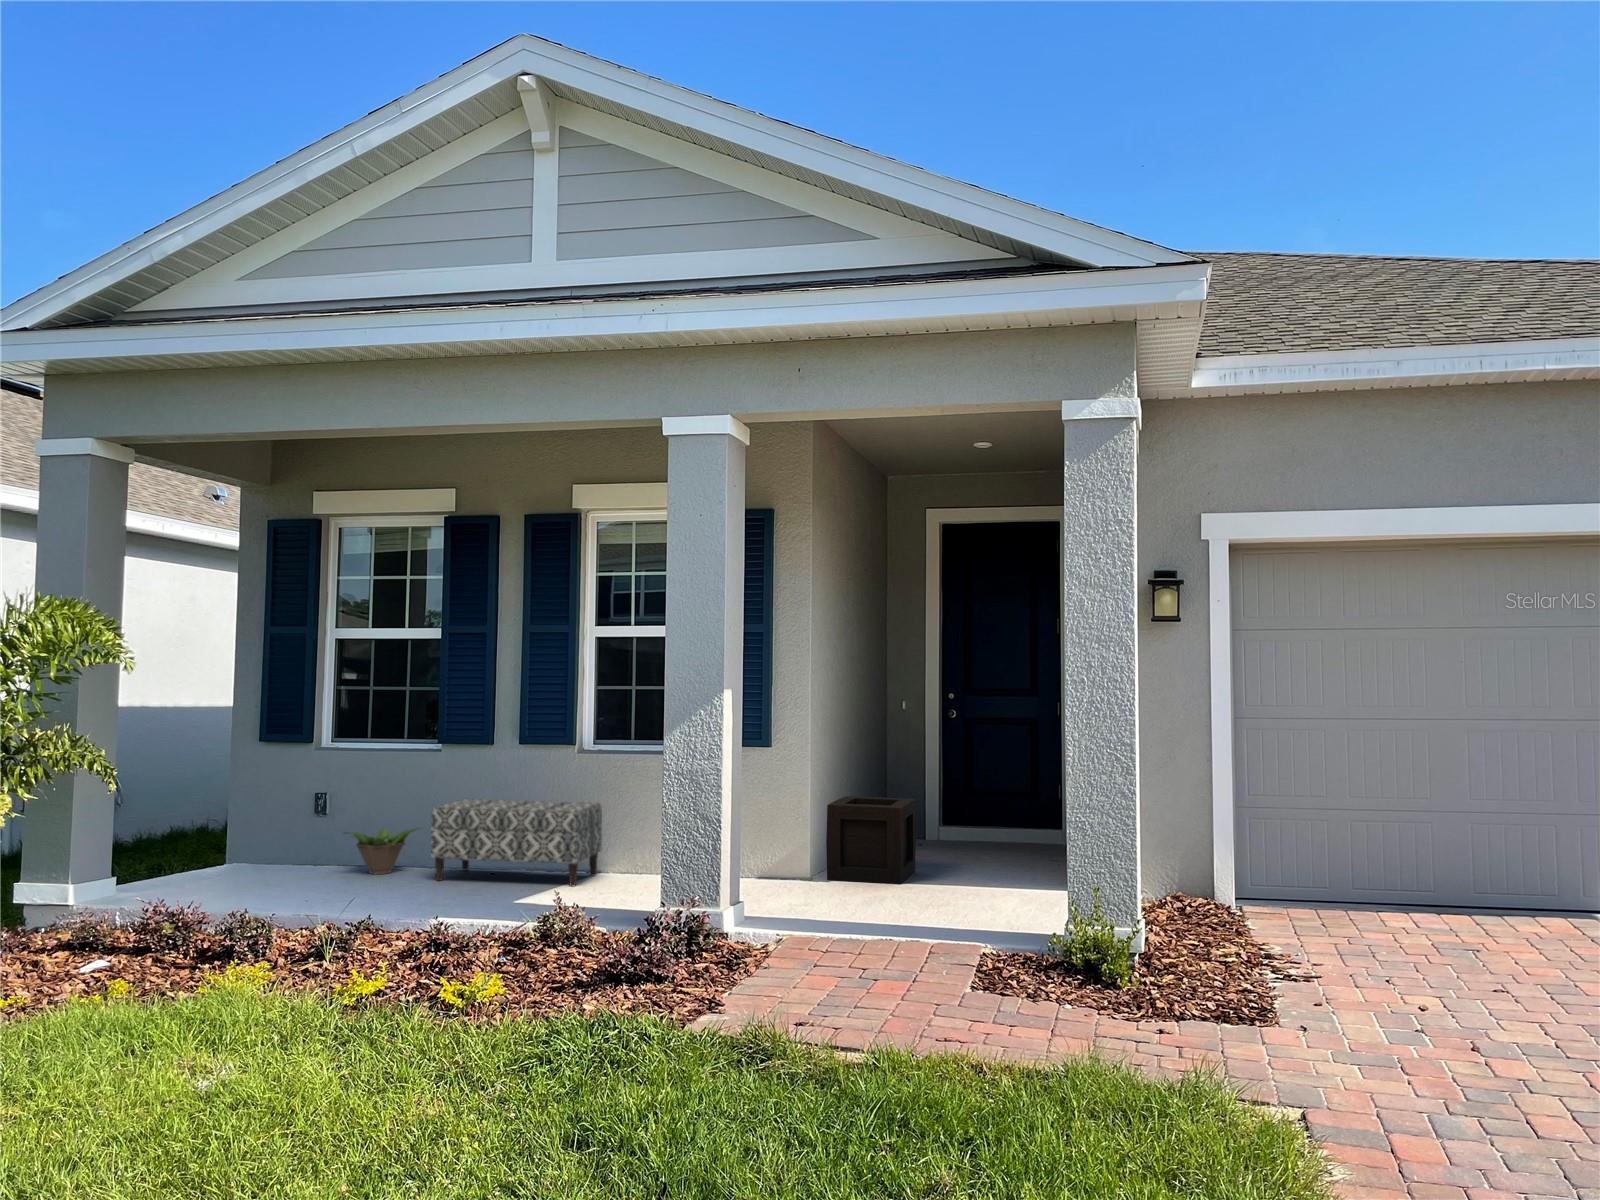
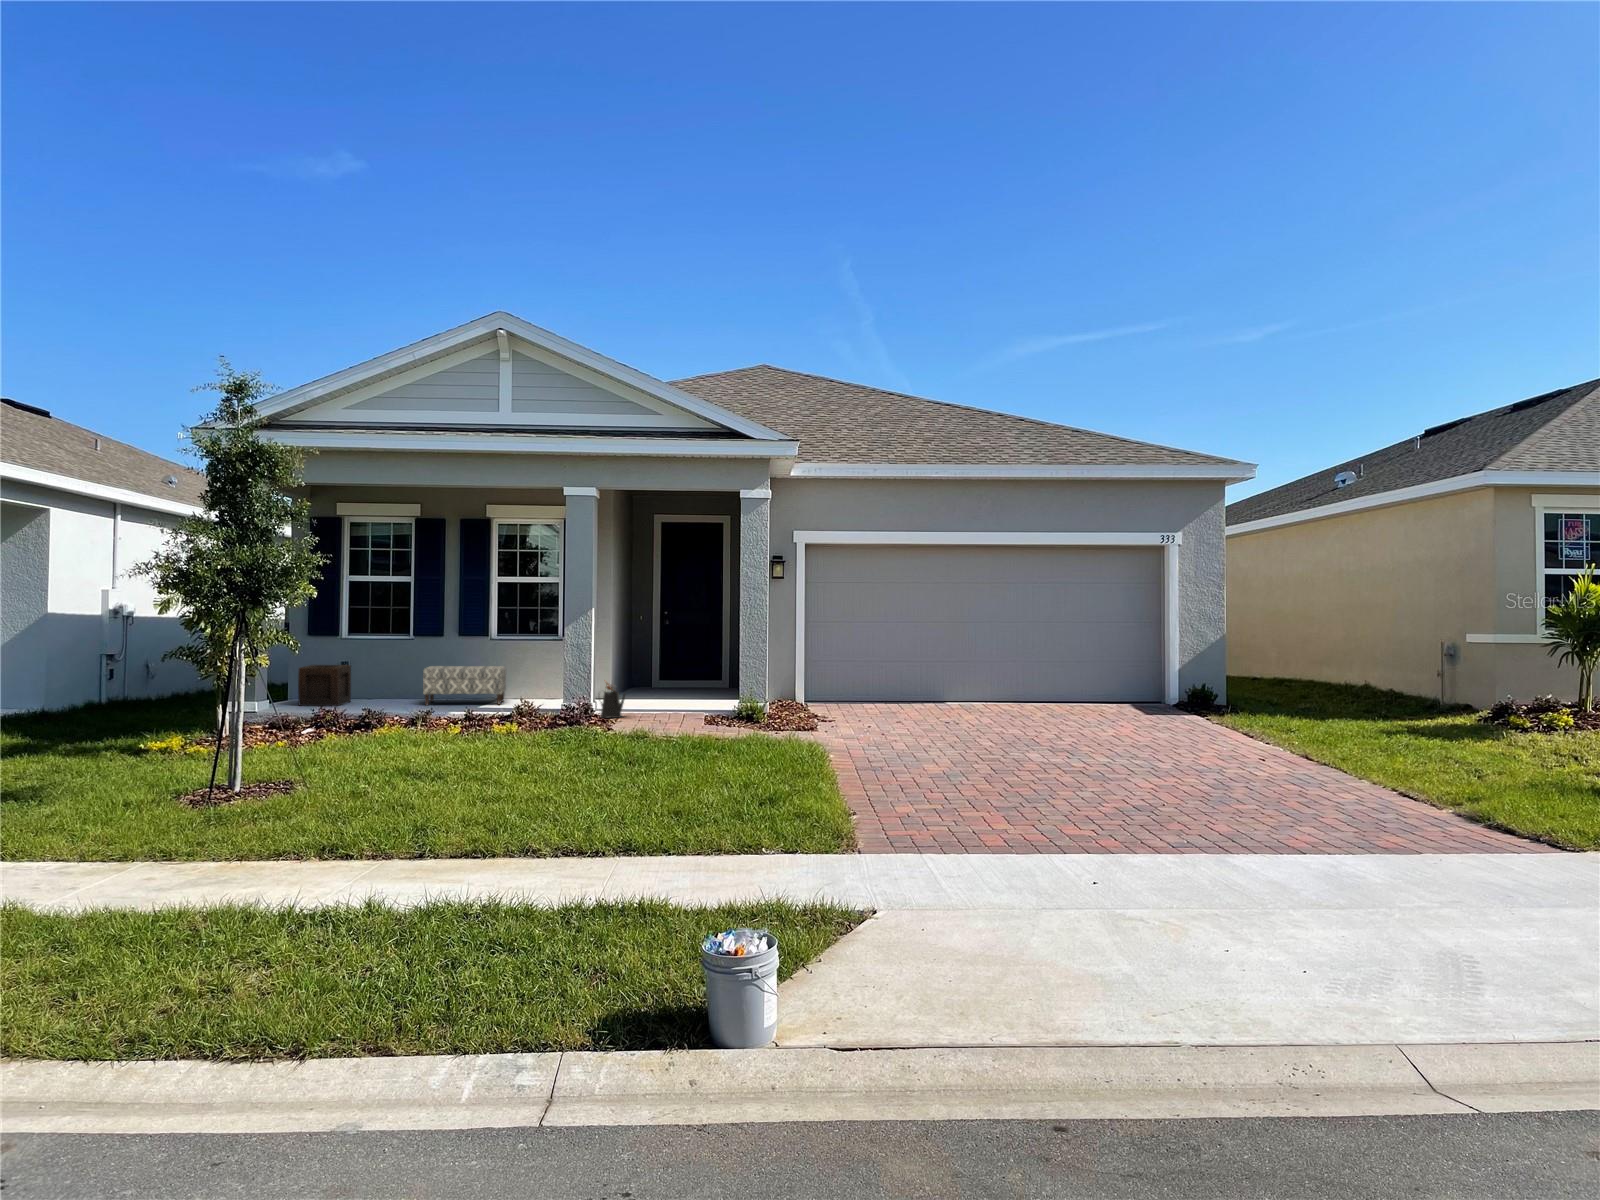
wooden crate: present [826,796,916,884] -> present [298,665,351,706]
decorative plant: present [344,827,422,874] -> none [365,681,409,705]
watering can: none [728,853,784,953] -> present [599,683,625,718]

